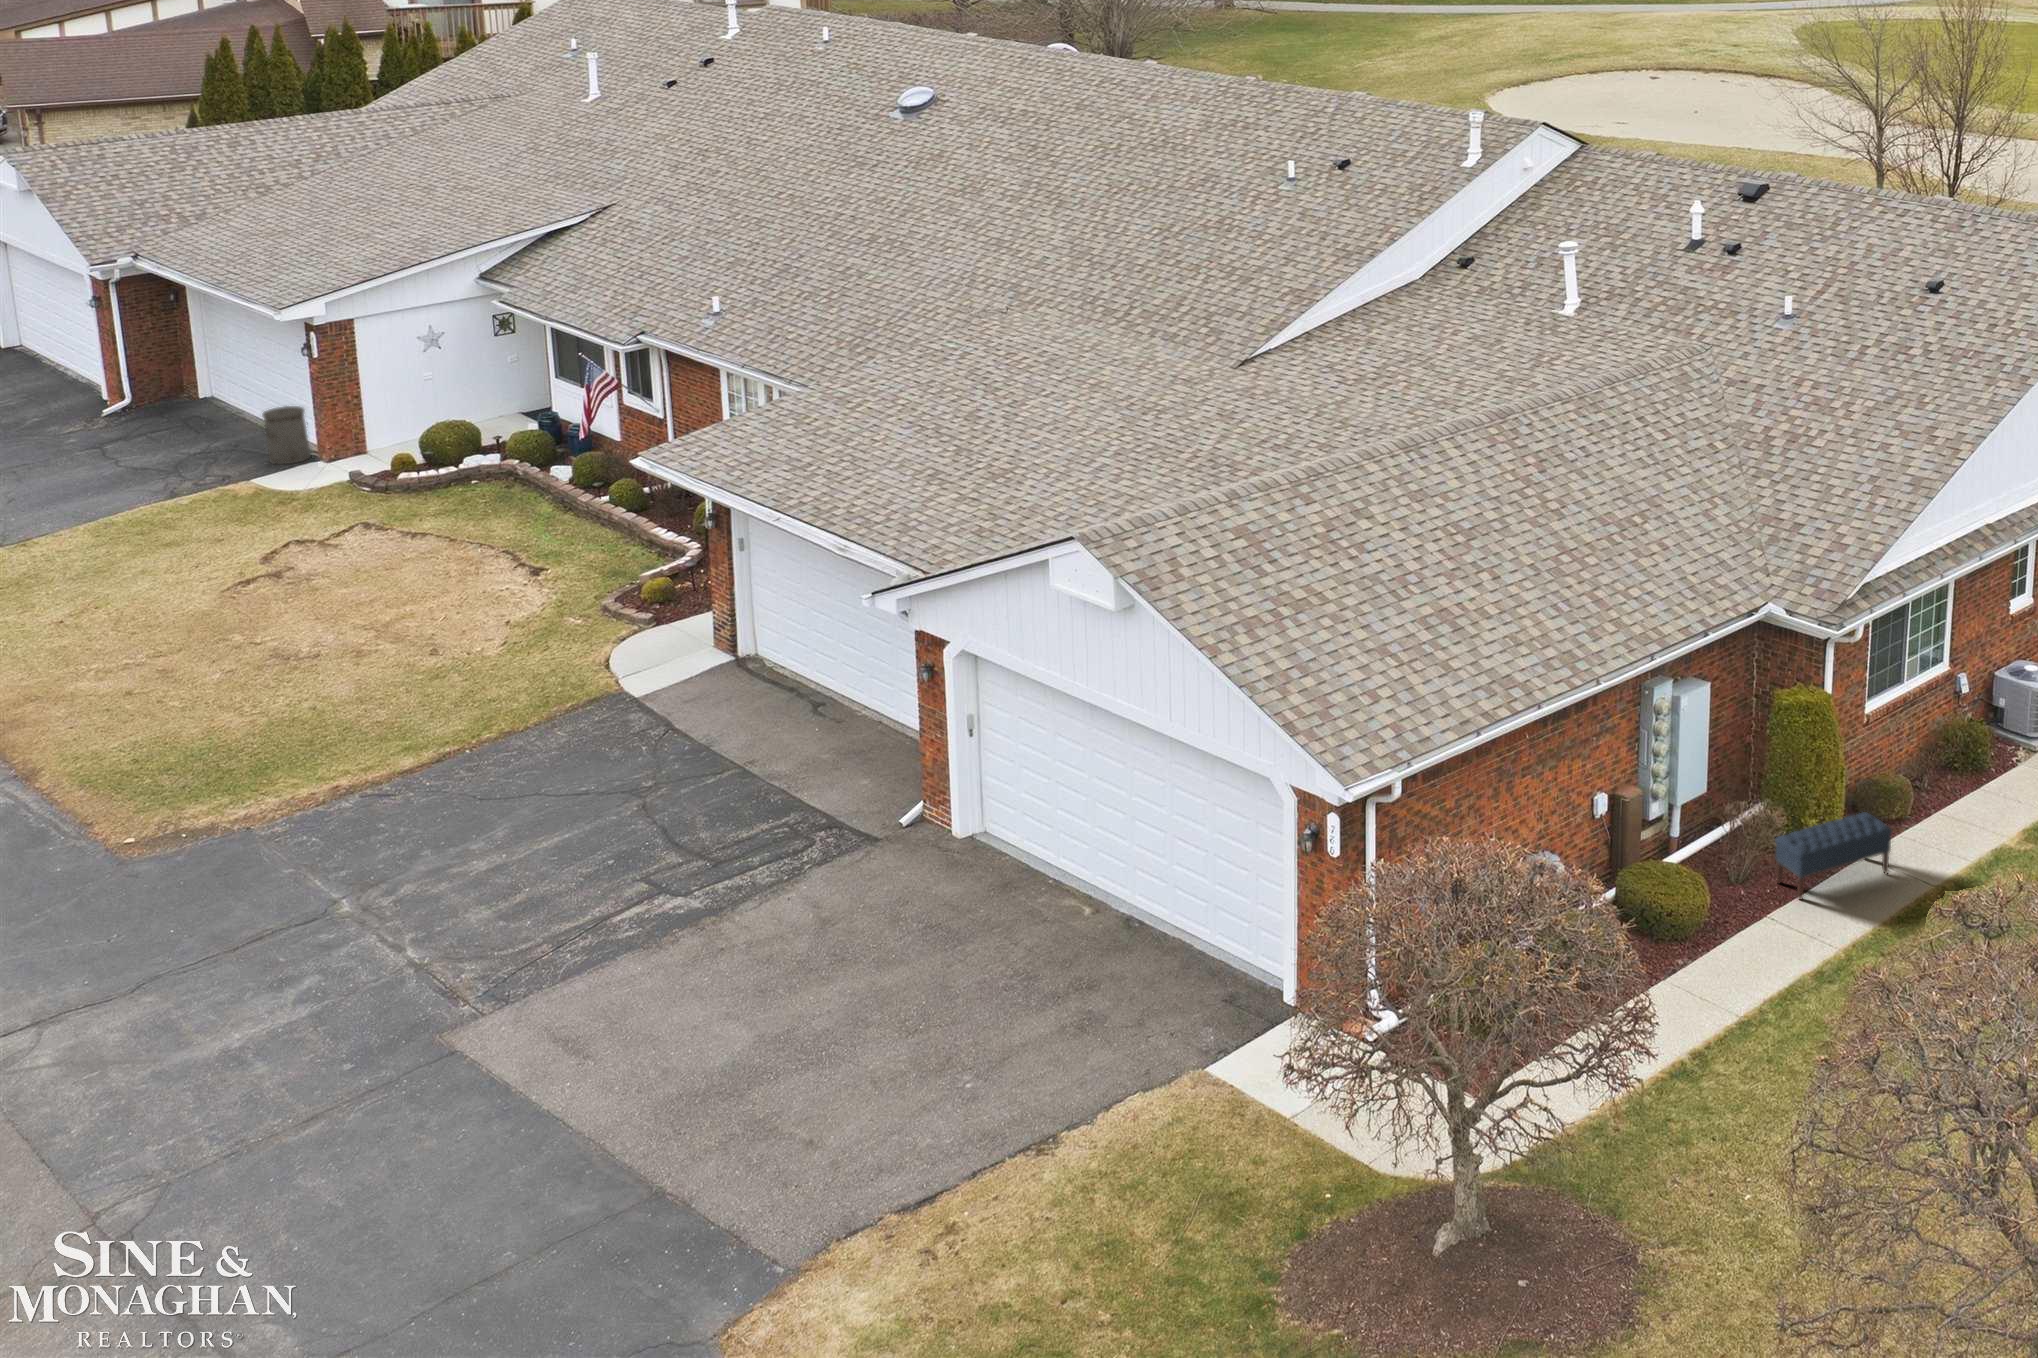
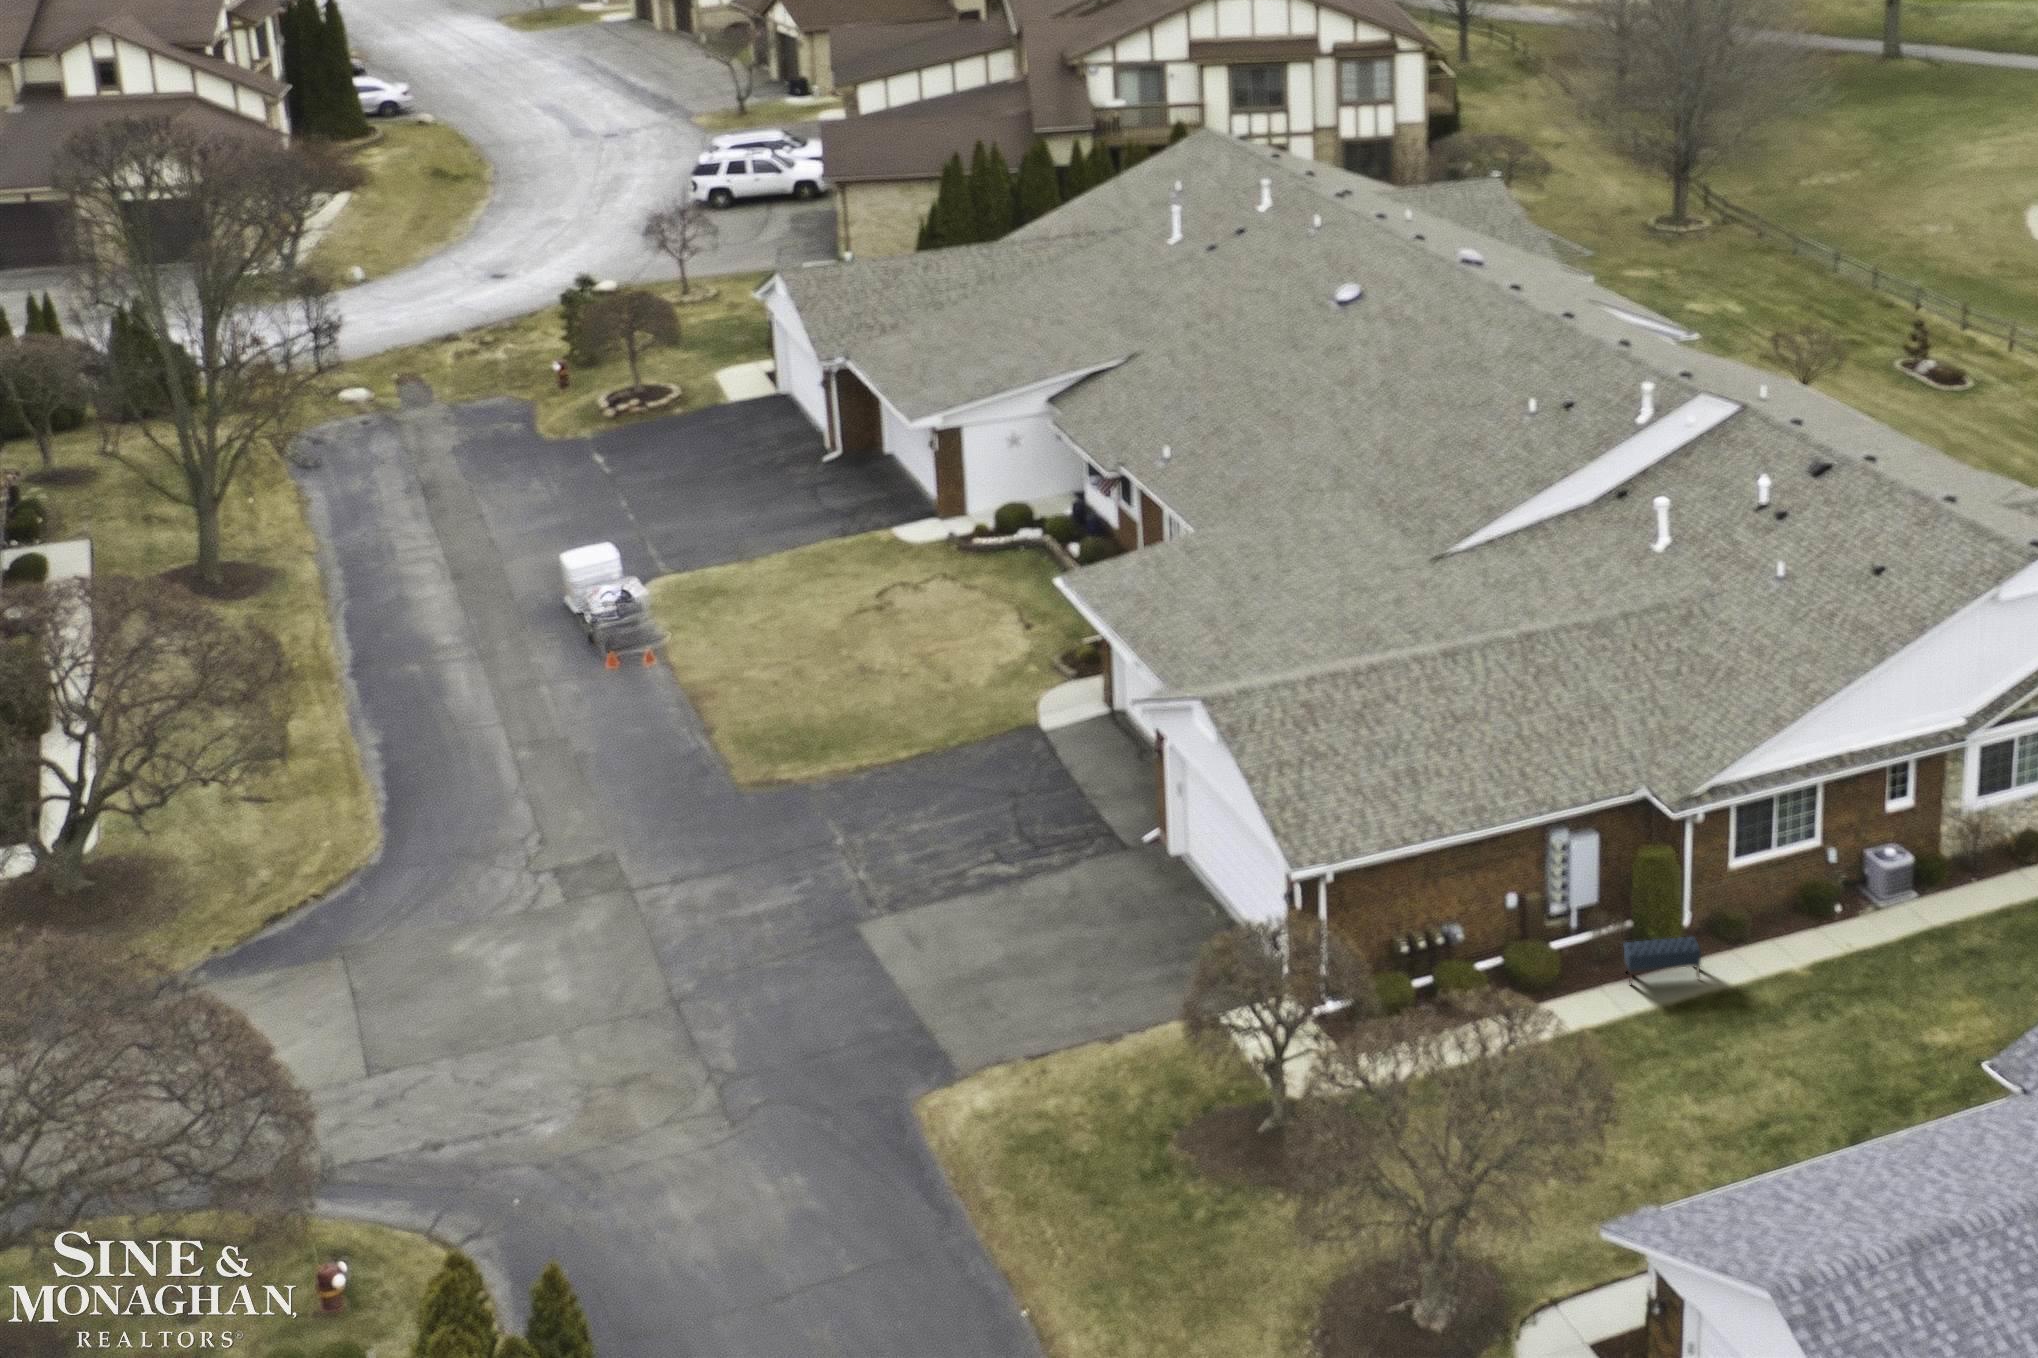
trash can: present [262,406,310,464] -> none [906,479,934,519]

